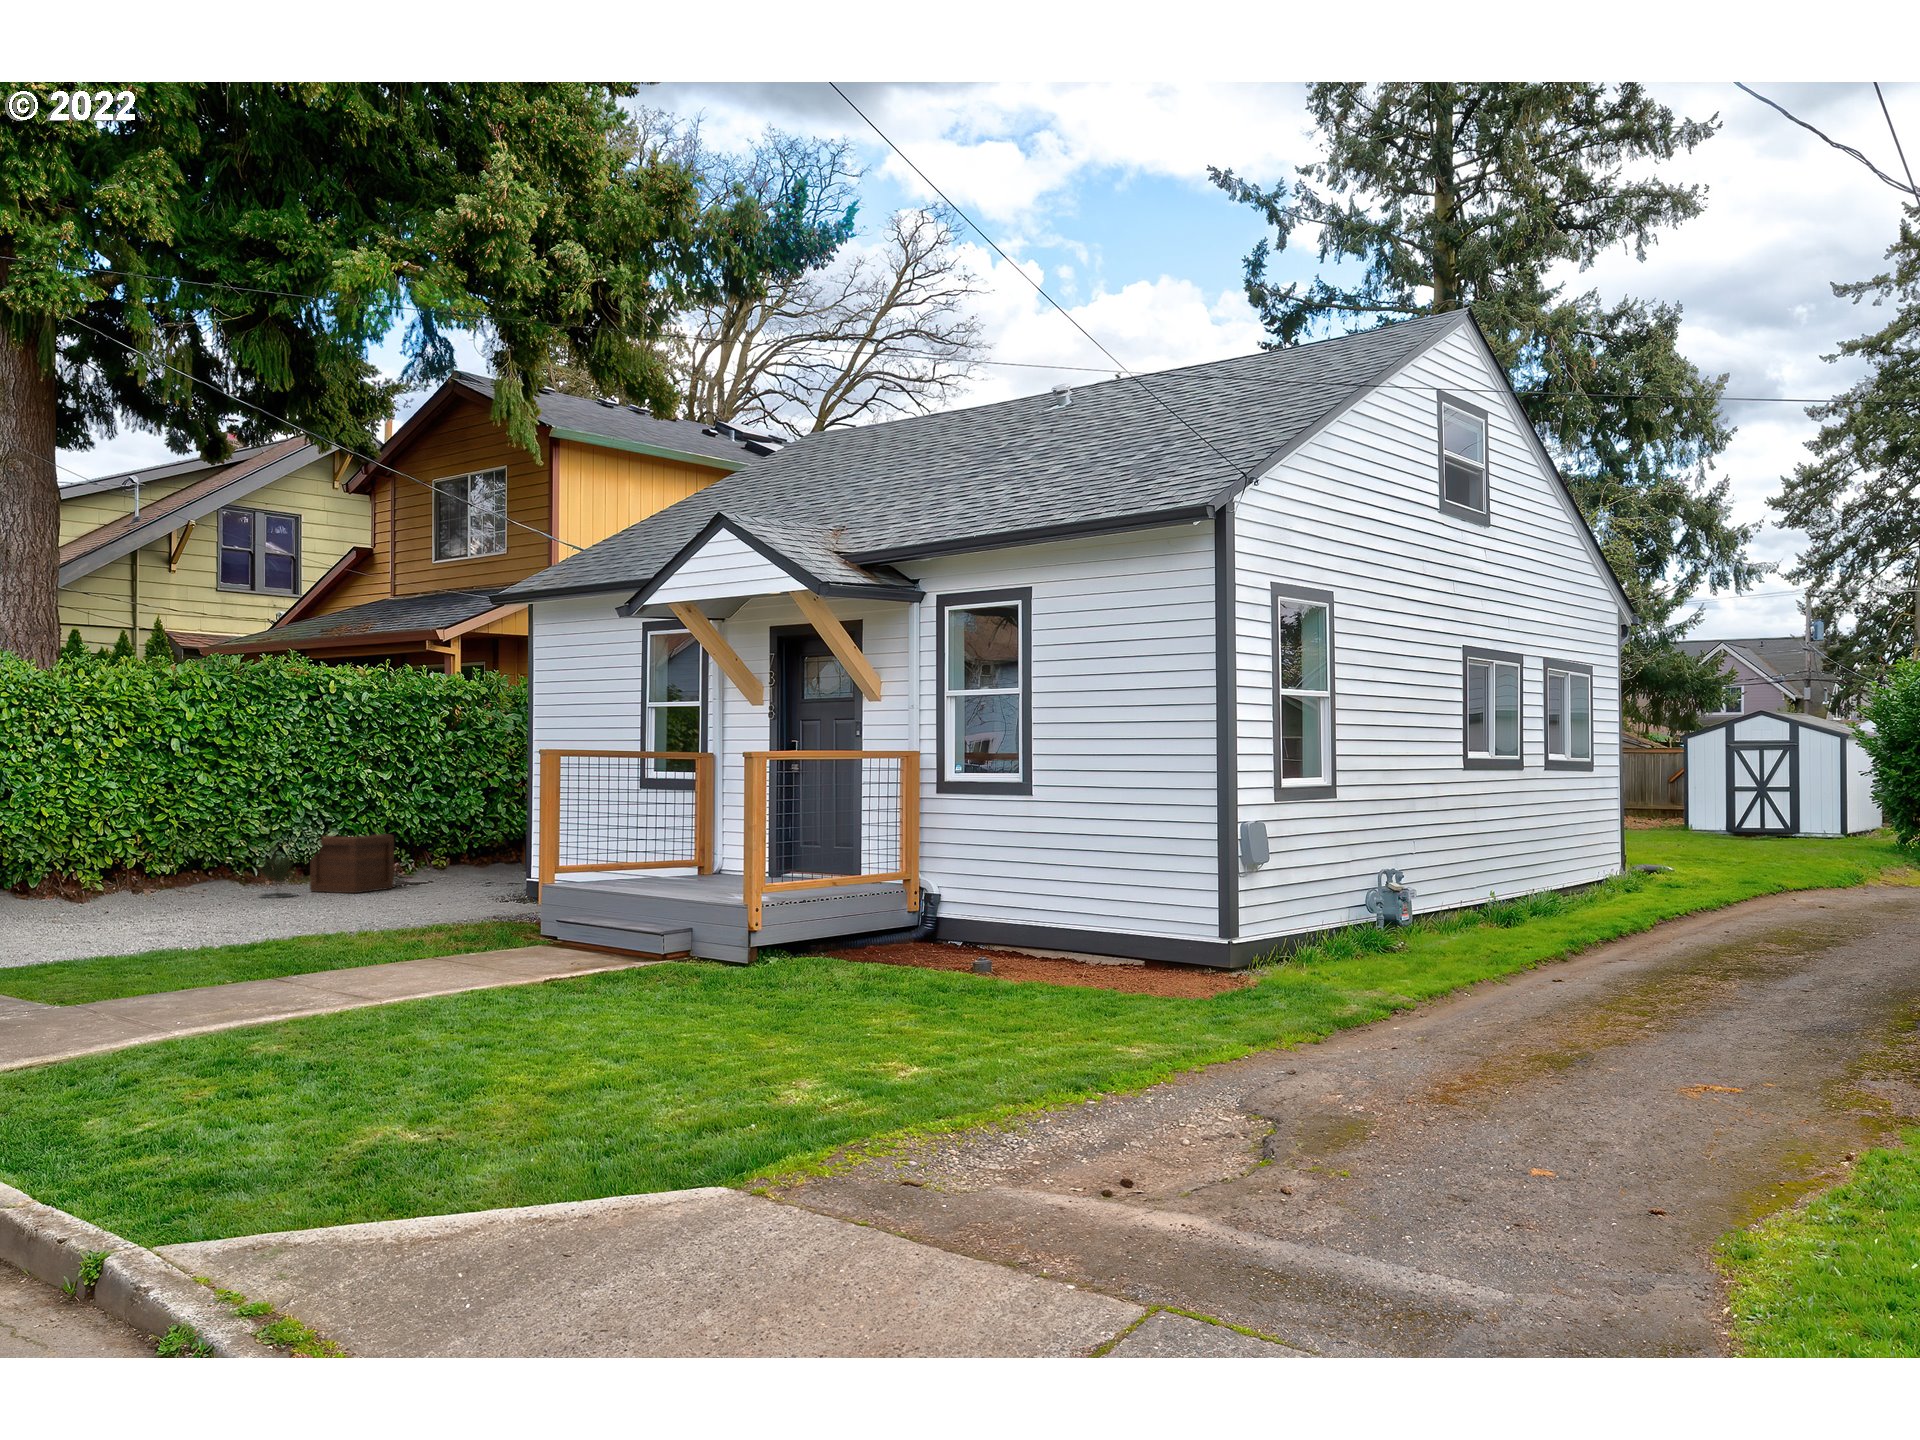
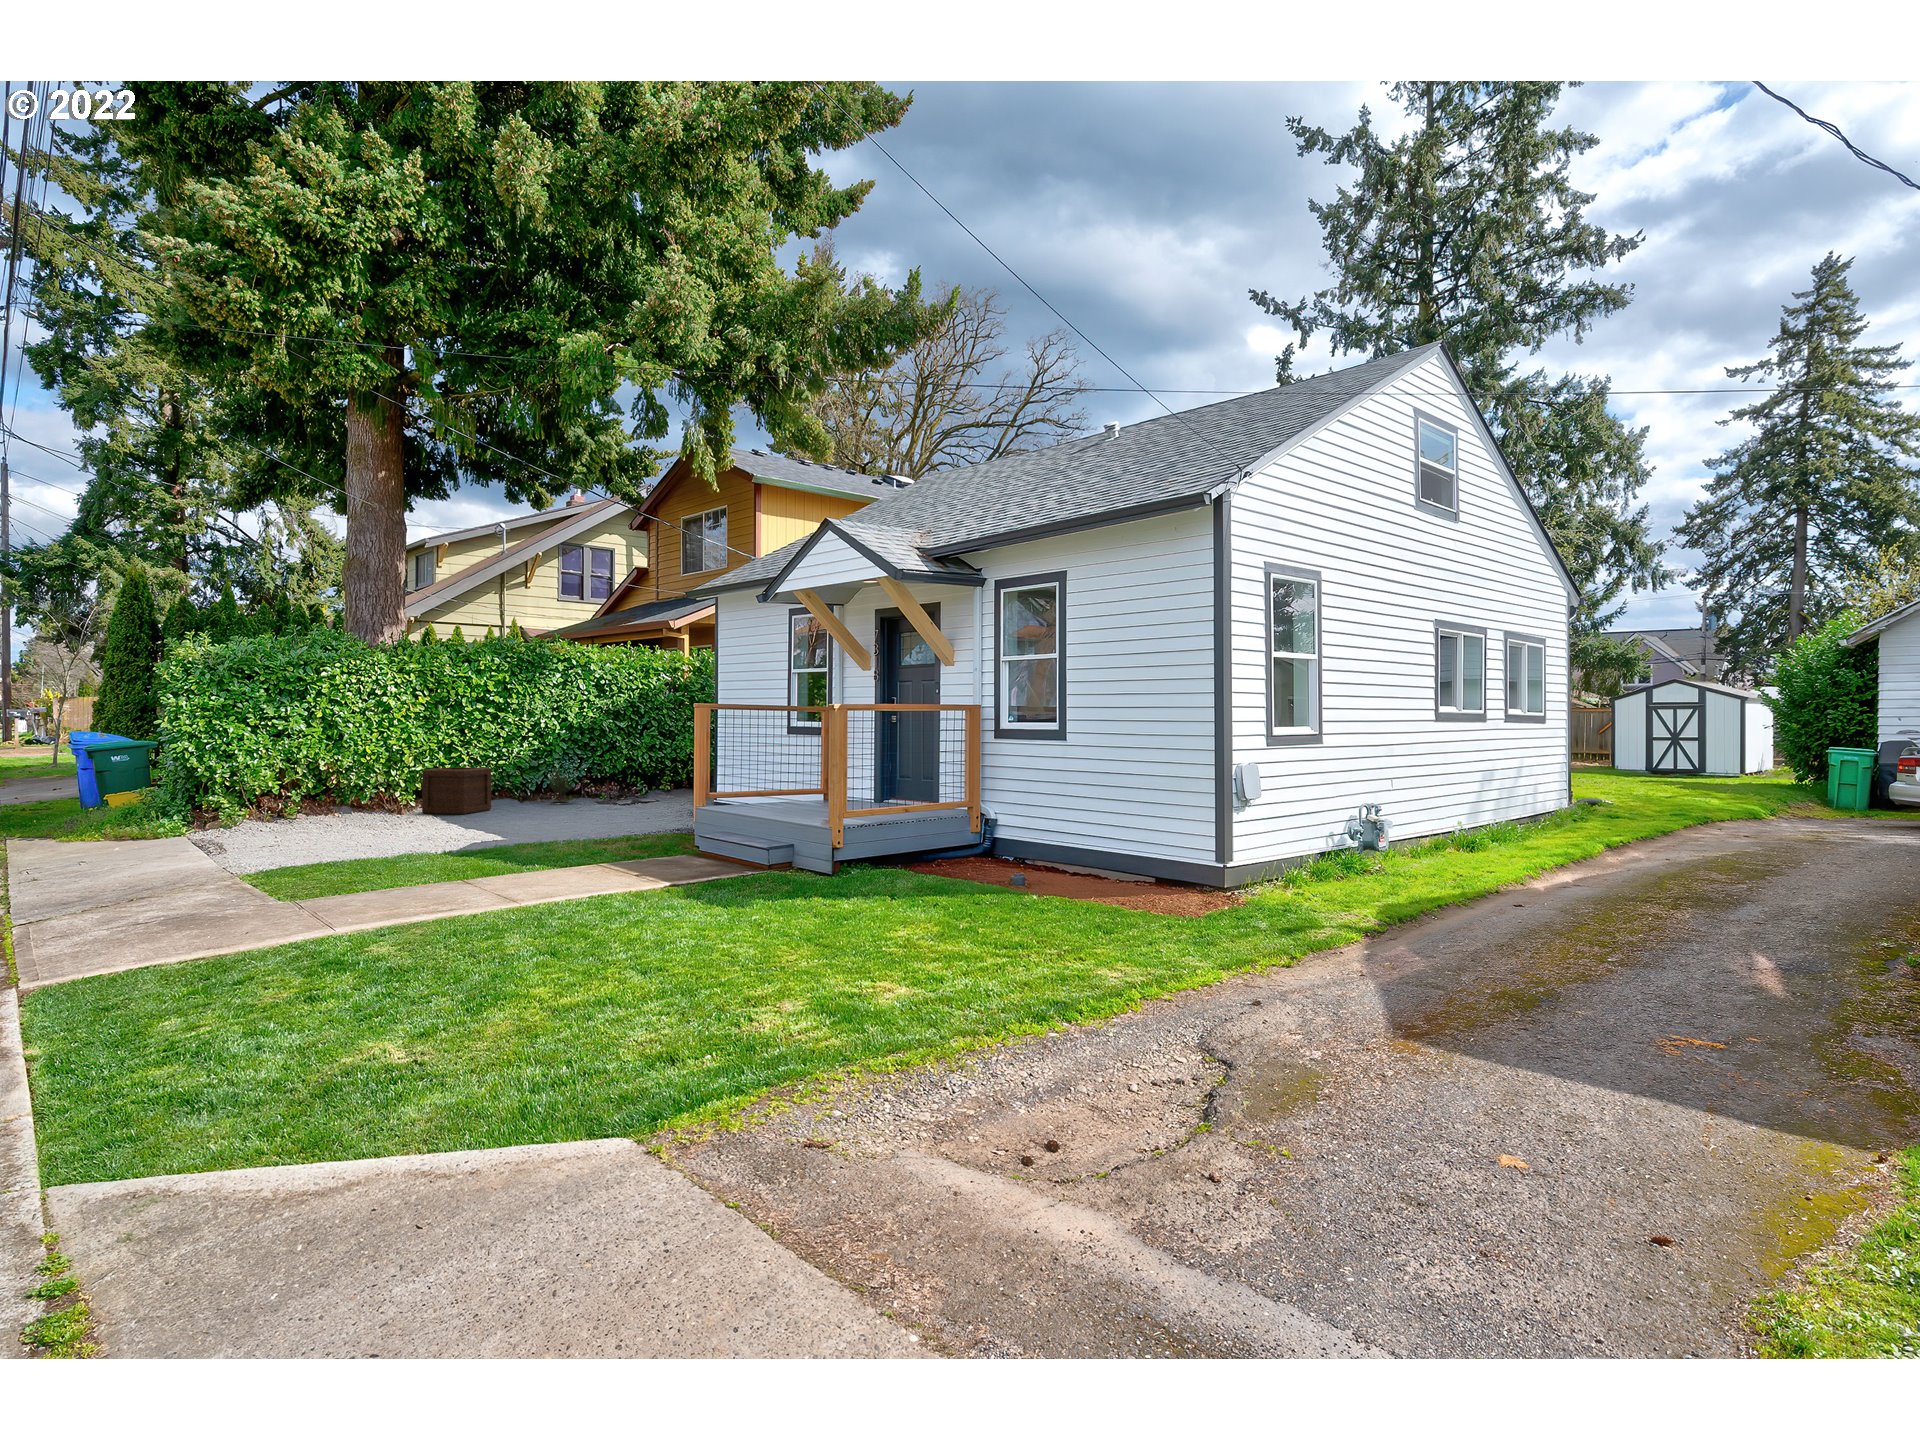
wooden crate: present [310,834,394,893] -> present [422,767,491,814]

